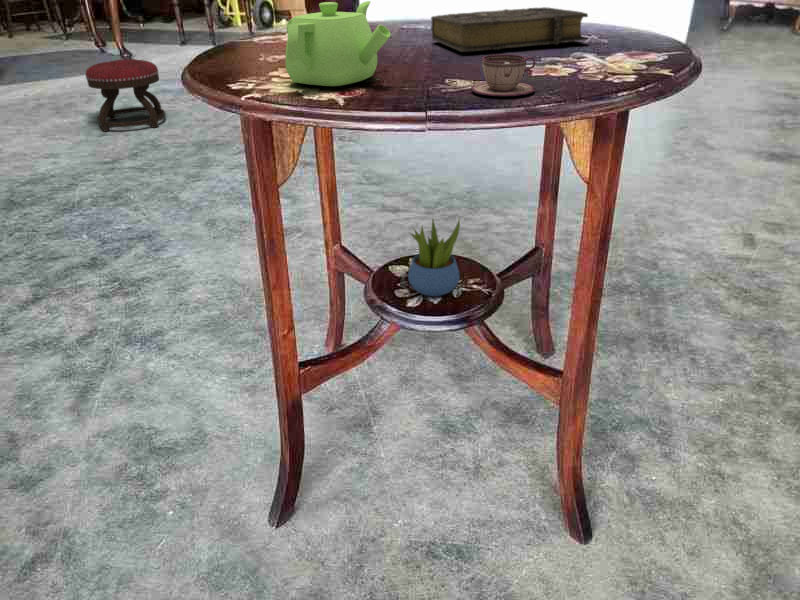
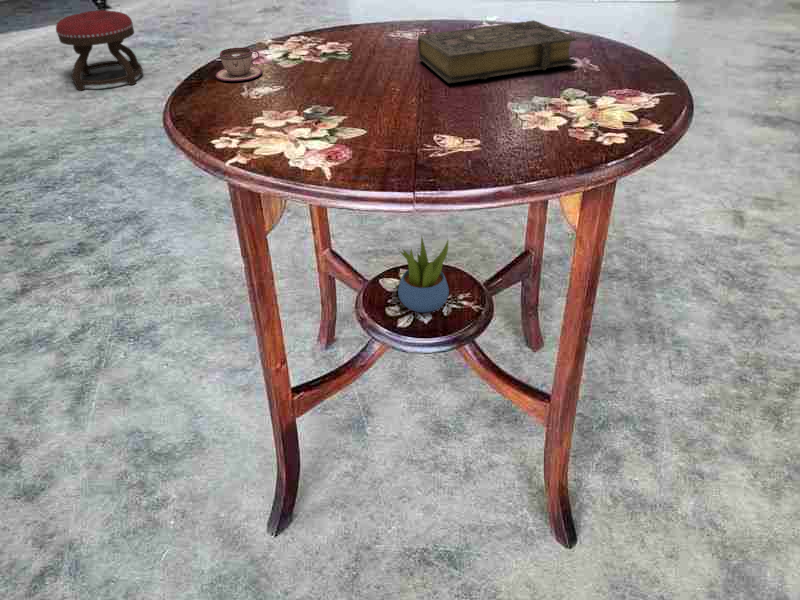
teapot: present [285,1,391,86] -> none [272,47,376,146]
teacup: present [471,54,535,96] -> present [216,47,262,81]

